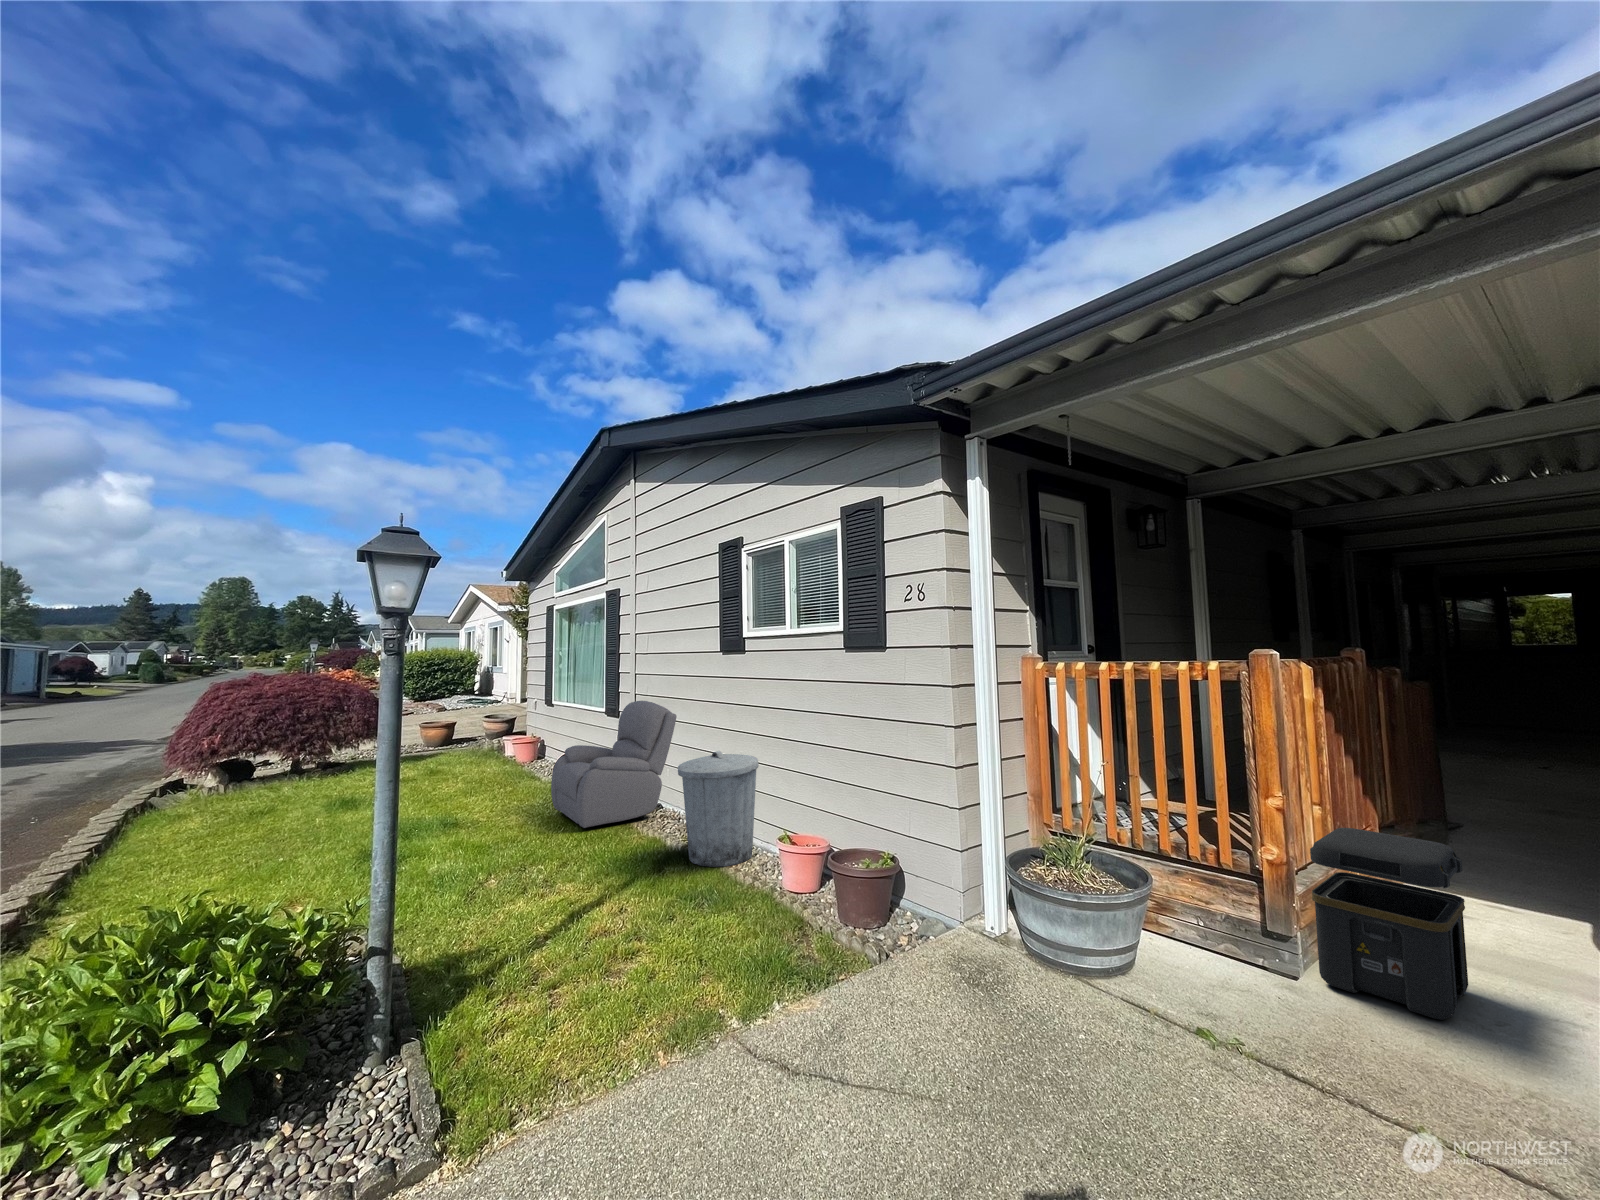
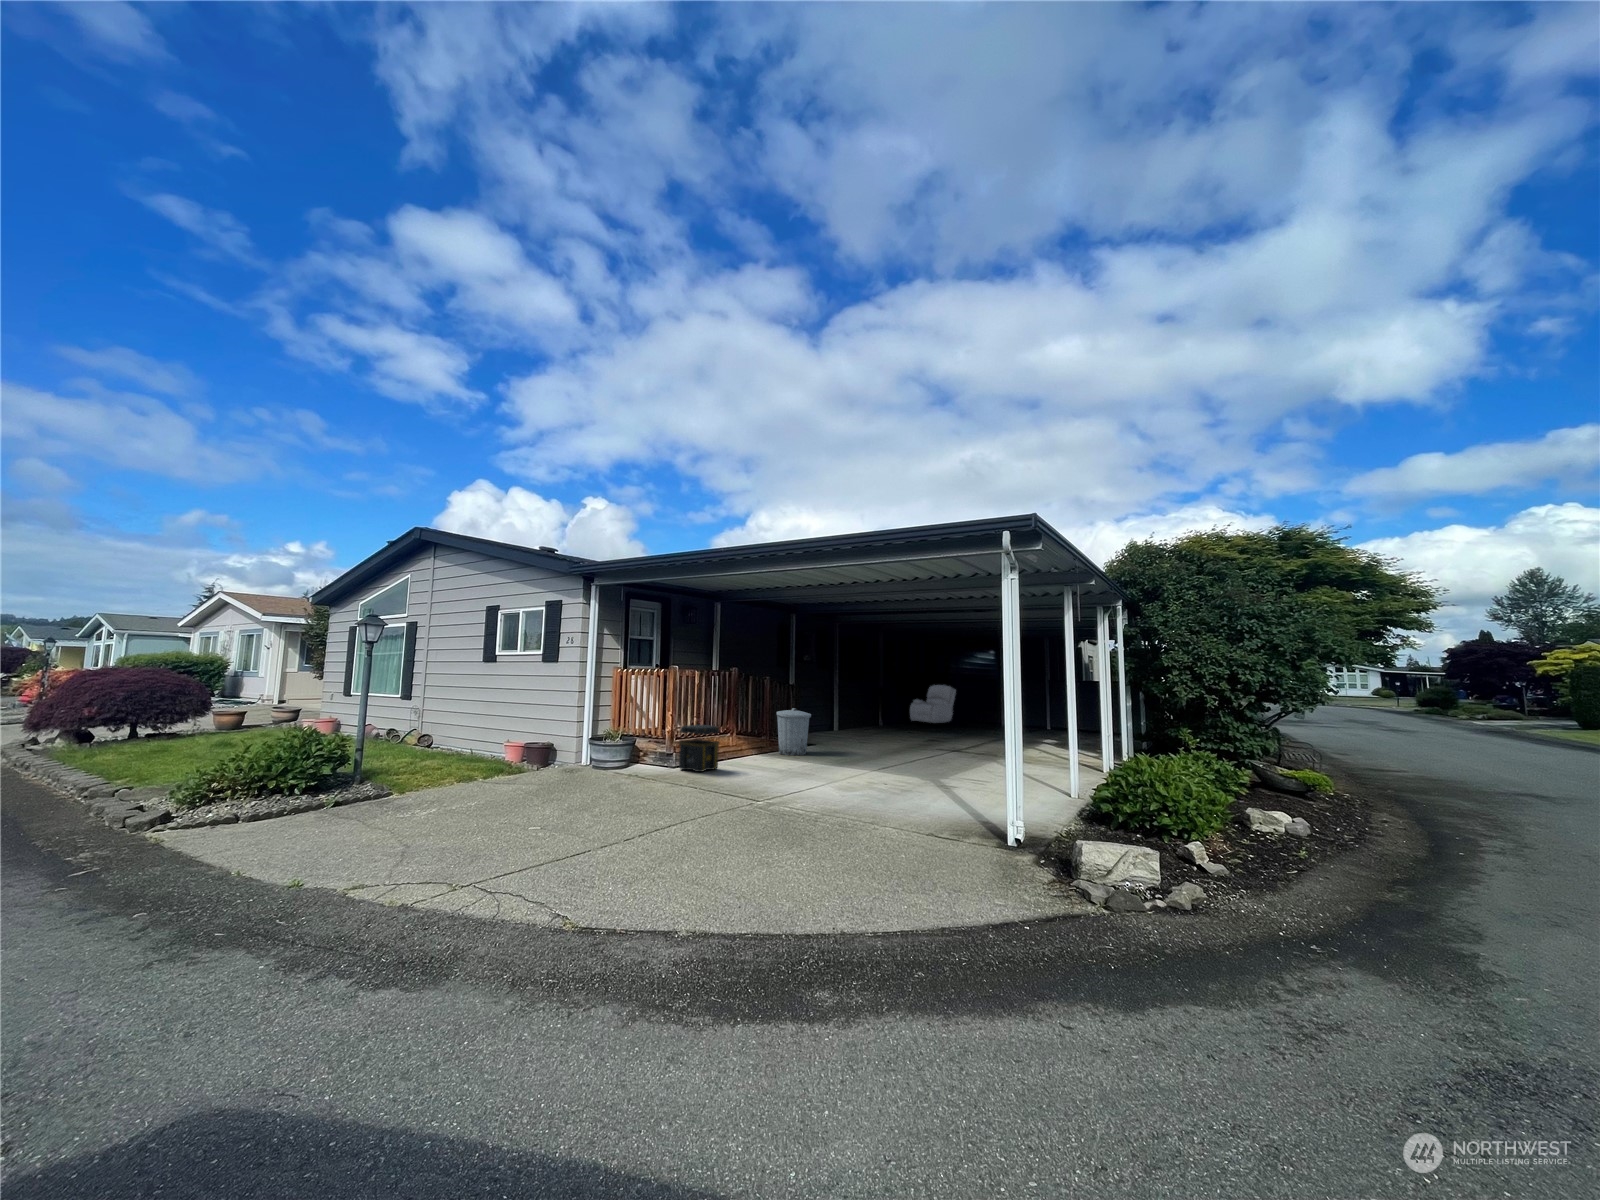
chair: present [551,701,677,828] -> present [910,685,956,723]
trash can: present [678,751,759,867] -> present [777,708,811,755]

